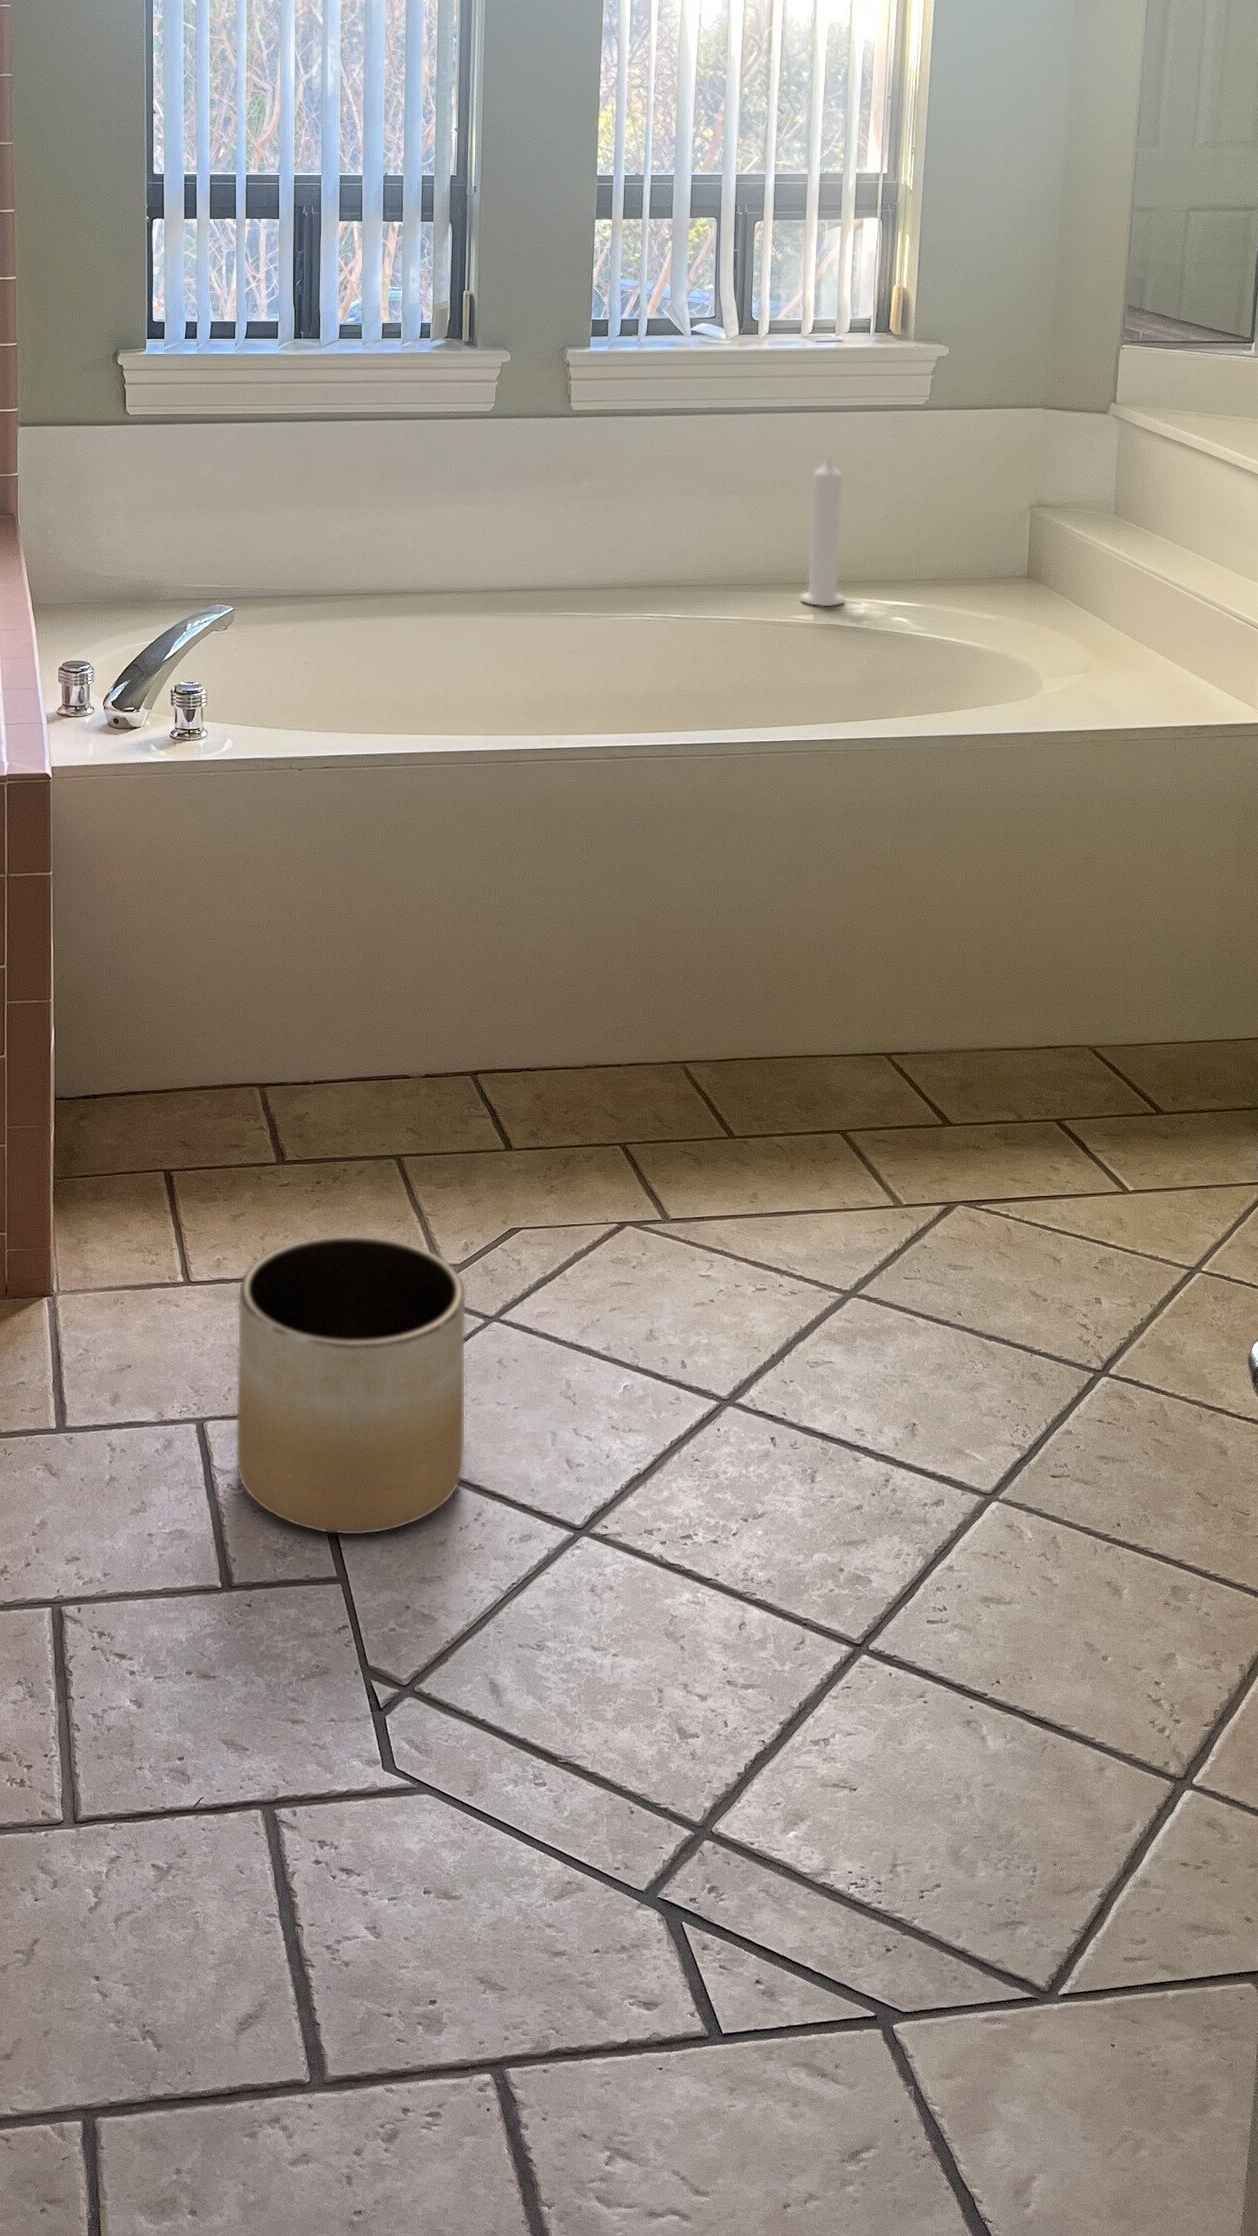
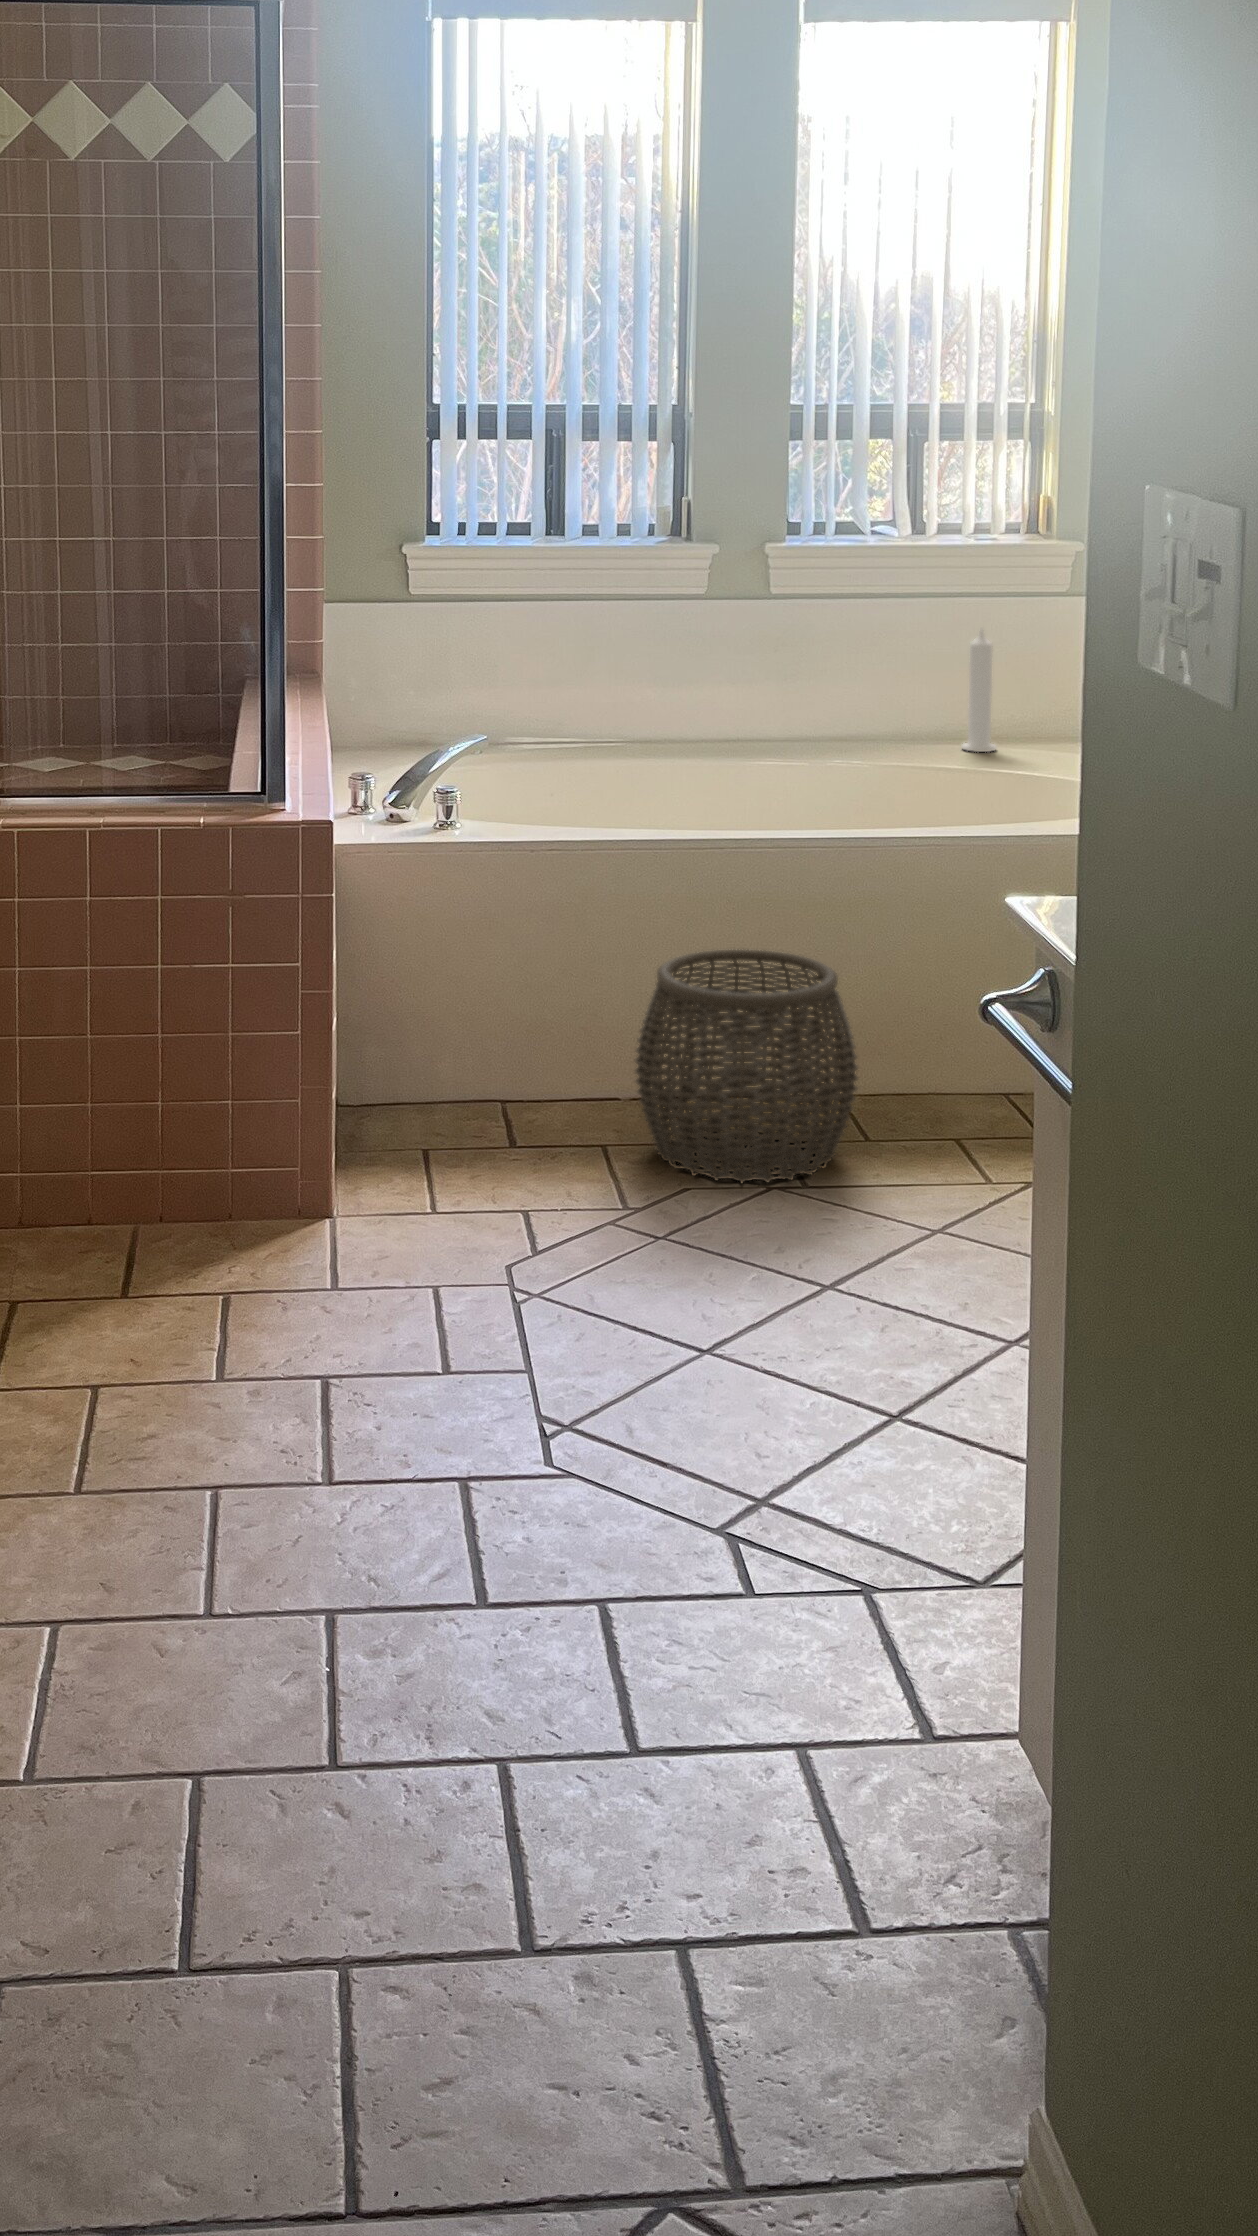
woven basket: none [438,905,729,1223] -> present [635,950,858,1182]
planter: present [237,1235,465,1534] -> none [460,1146,625,1348]

